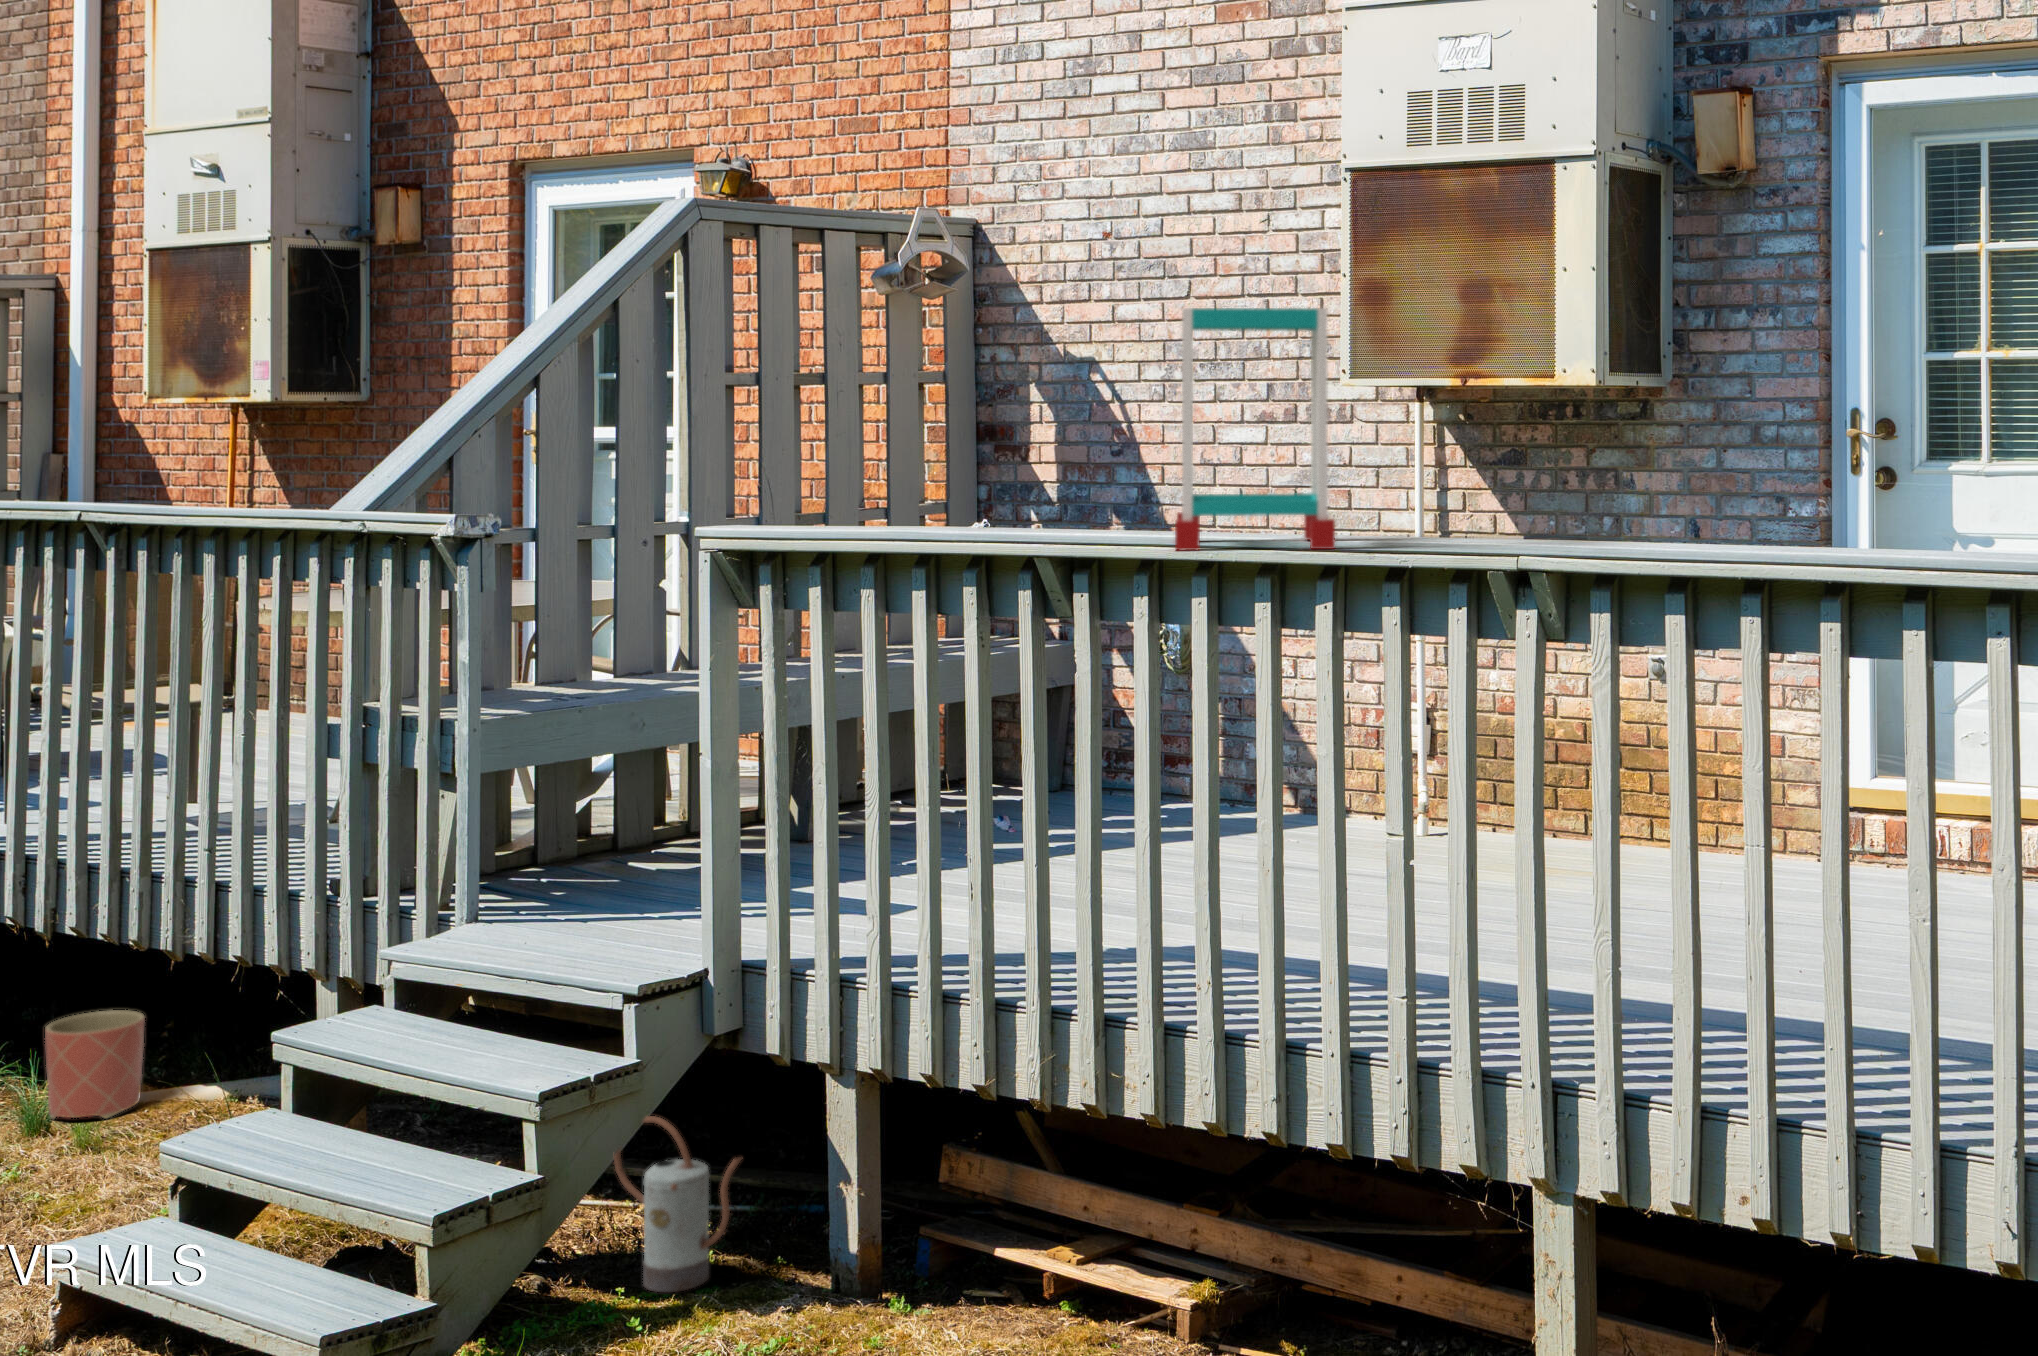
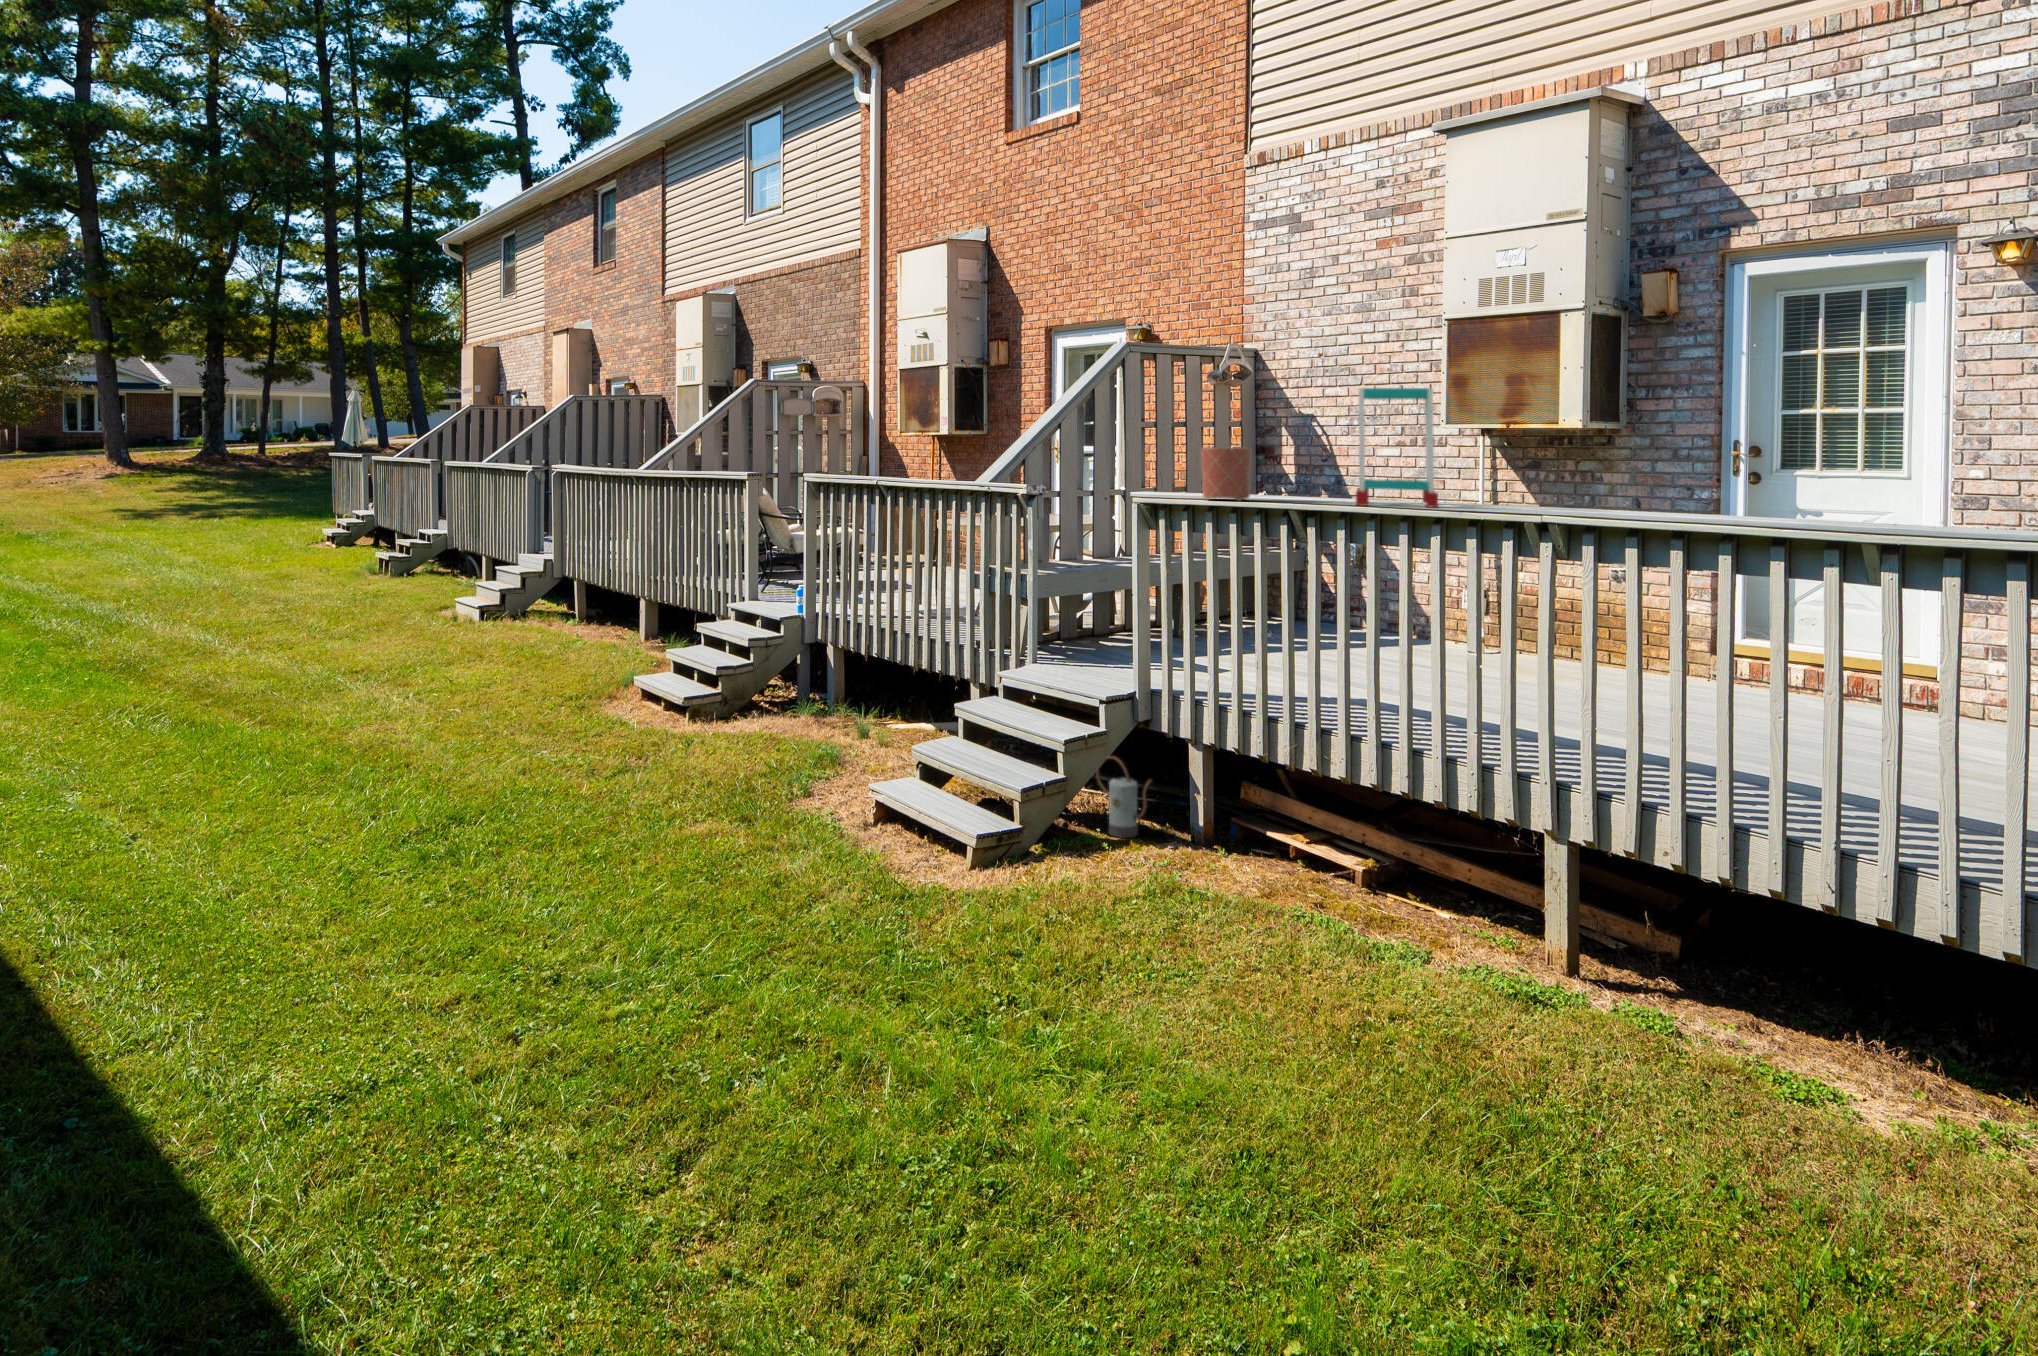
planter: present [45,1010,145,1119] -> present [1201,447,1252,501]

